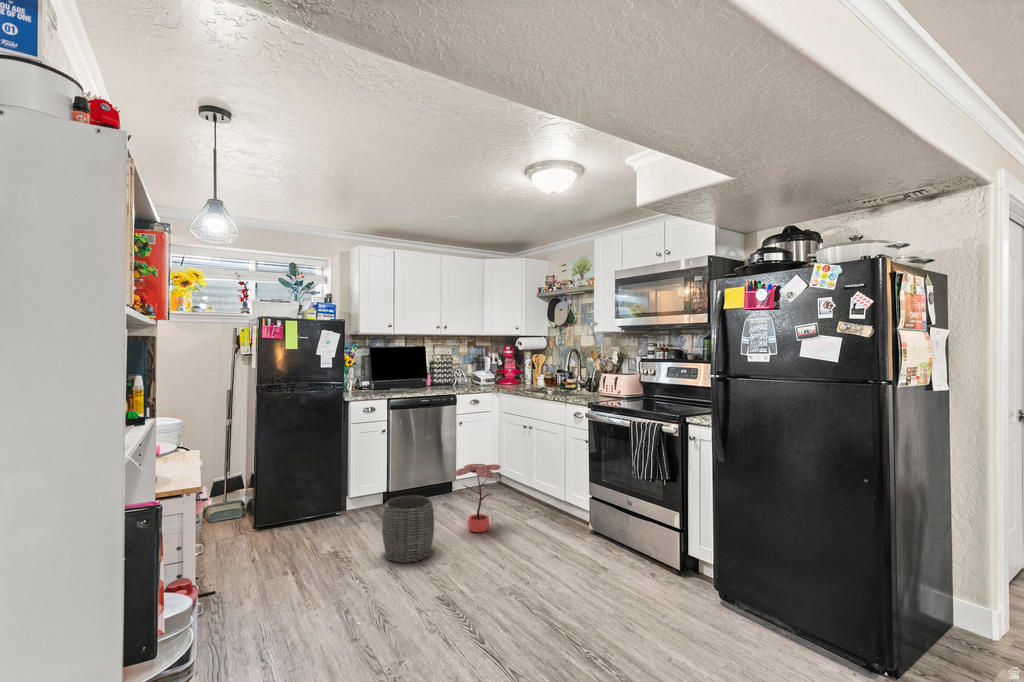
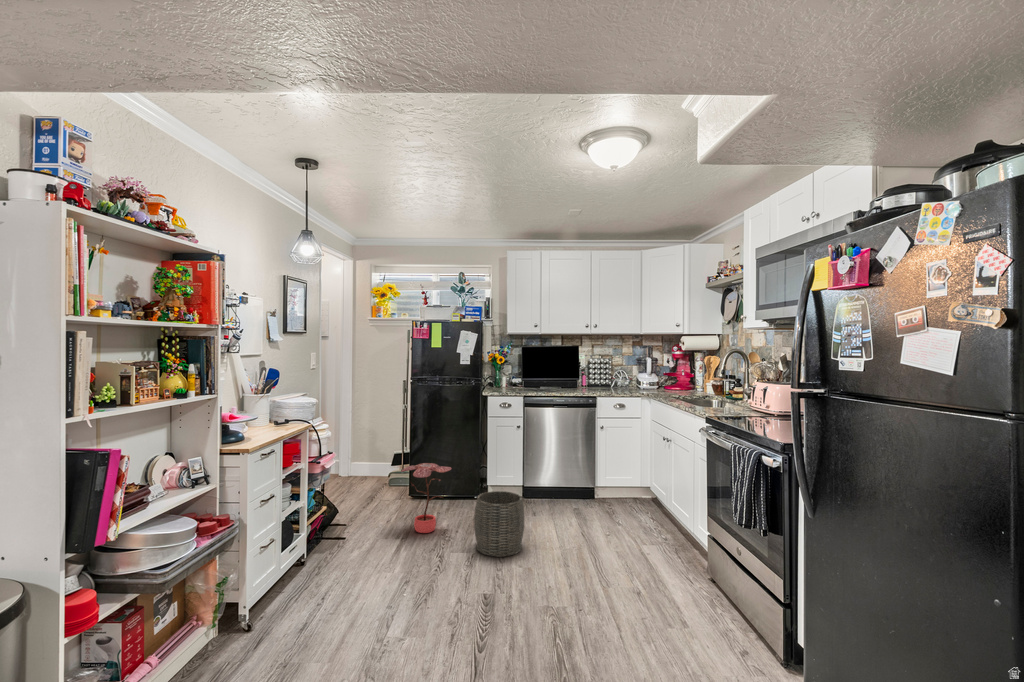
potted plant: present [455,464,501,532] -> present [401,463,452,533]

